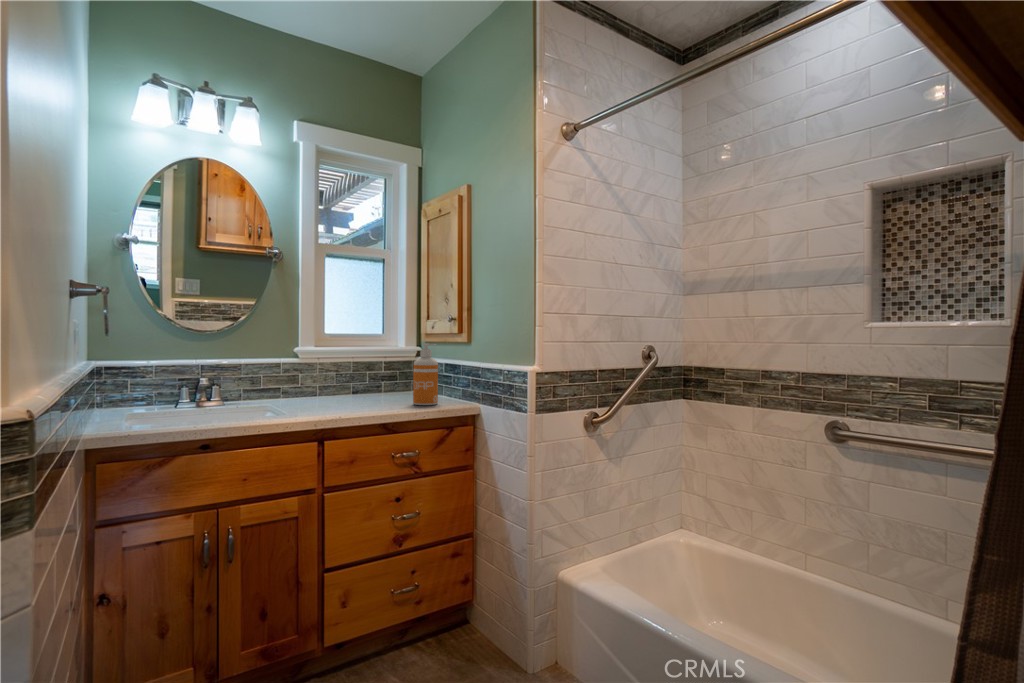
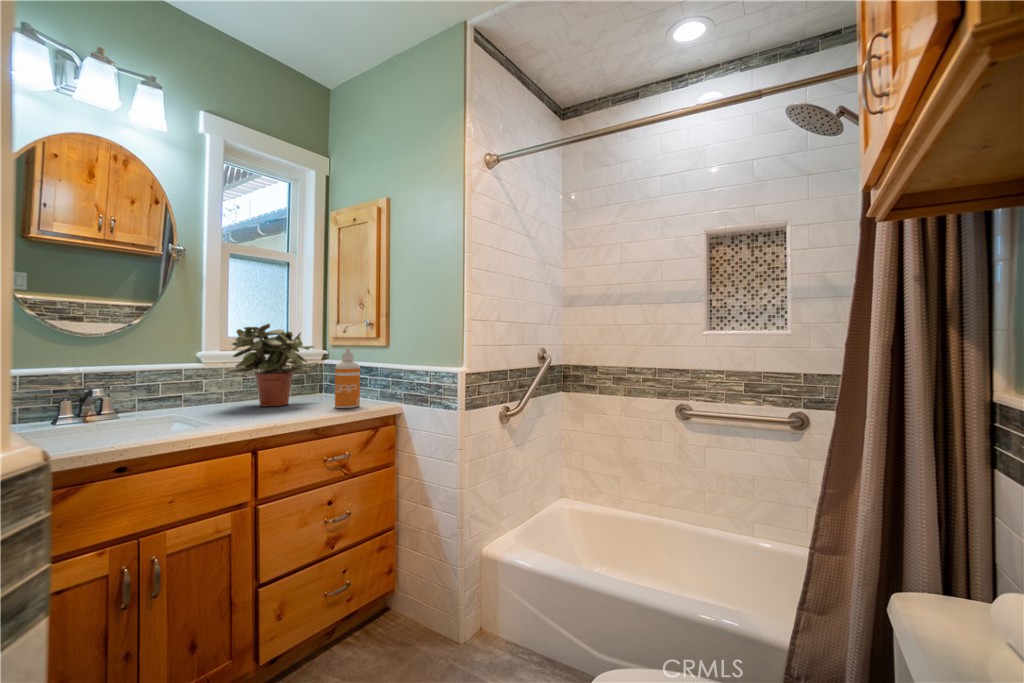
potted plant: none [323,320,405,400] -> present [227,324,318,406]

